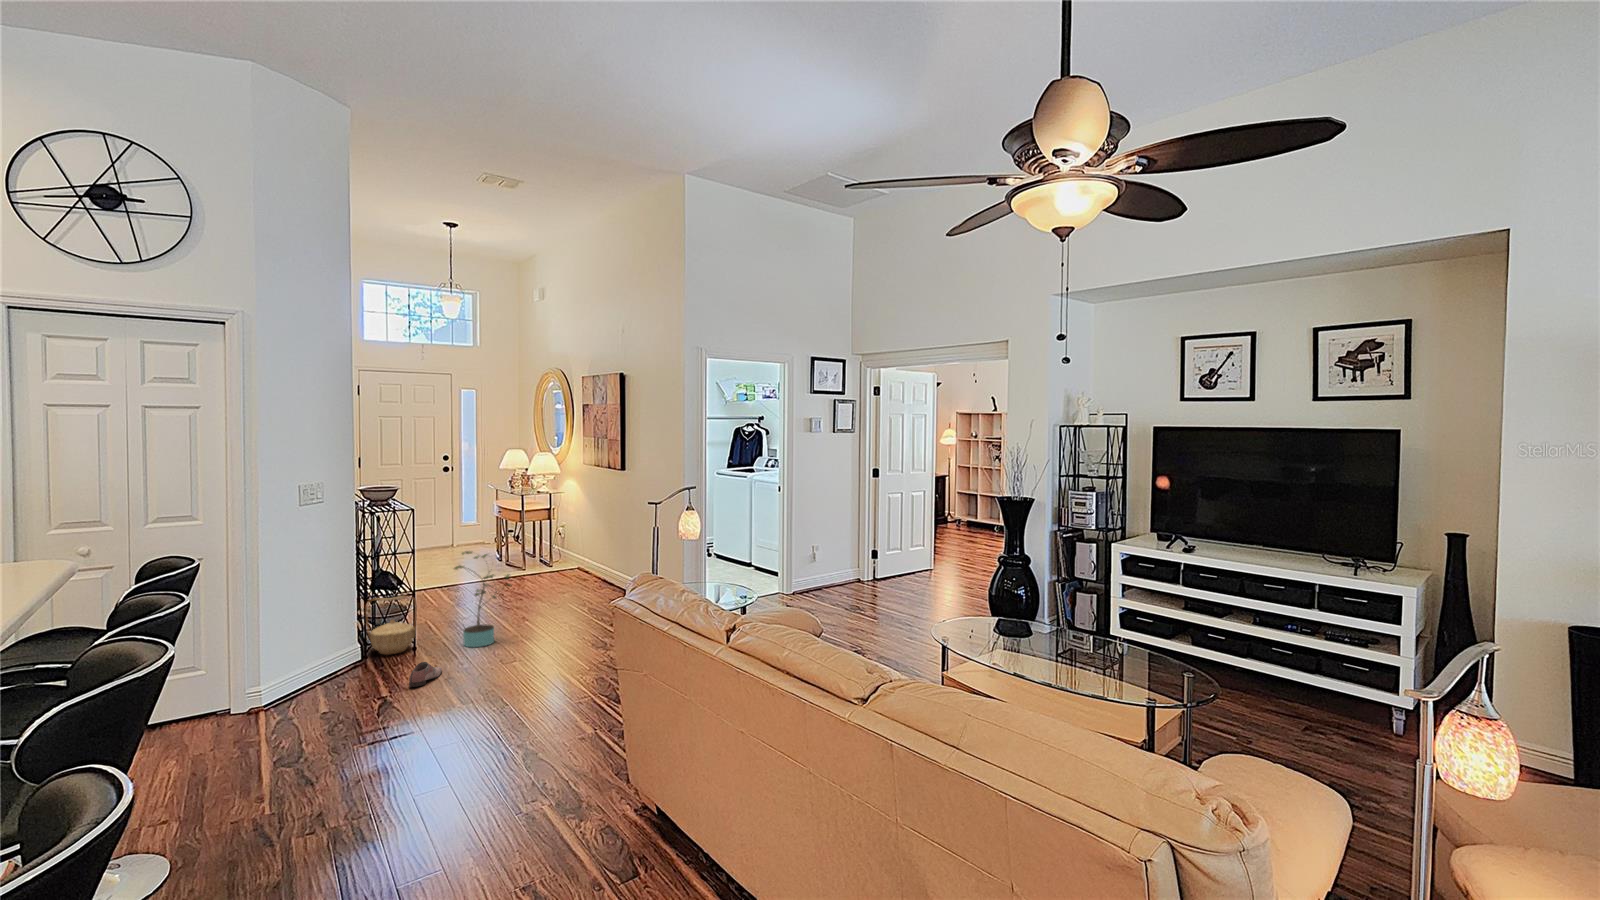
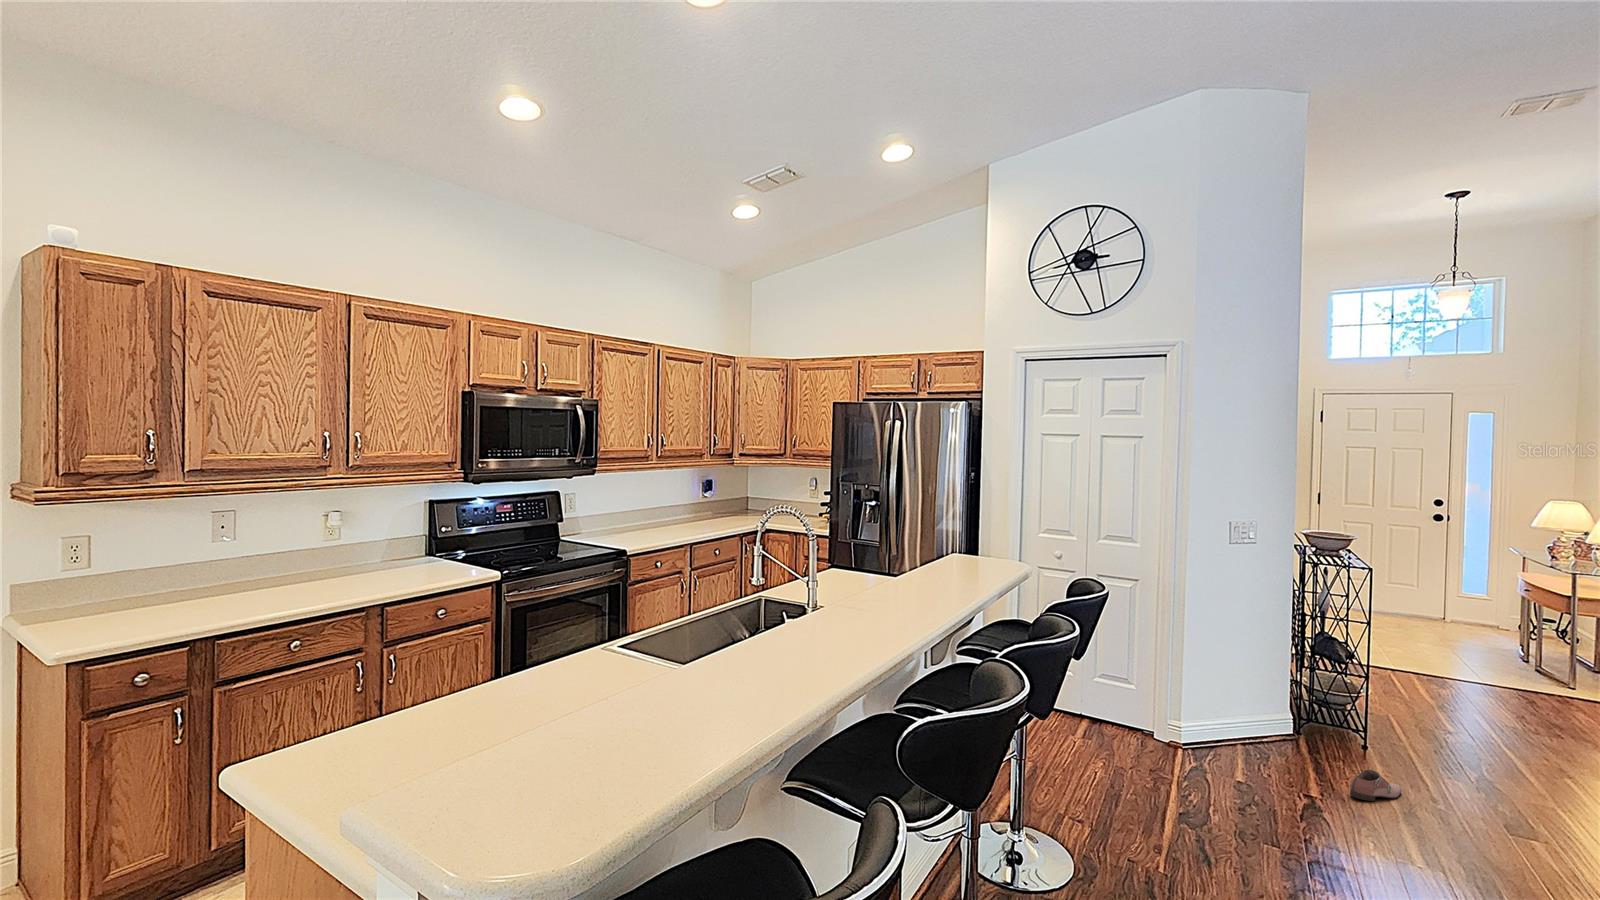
potted plant: present [454,551,512,647] -> none [1429,639,1538,783]
basket: present [365,596,417,655] -> none [1303,666,1372,743]

